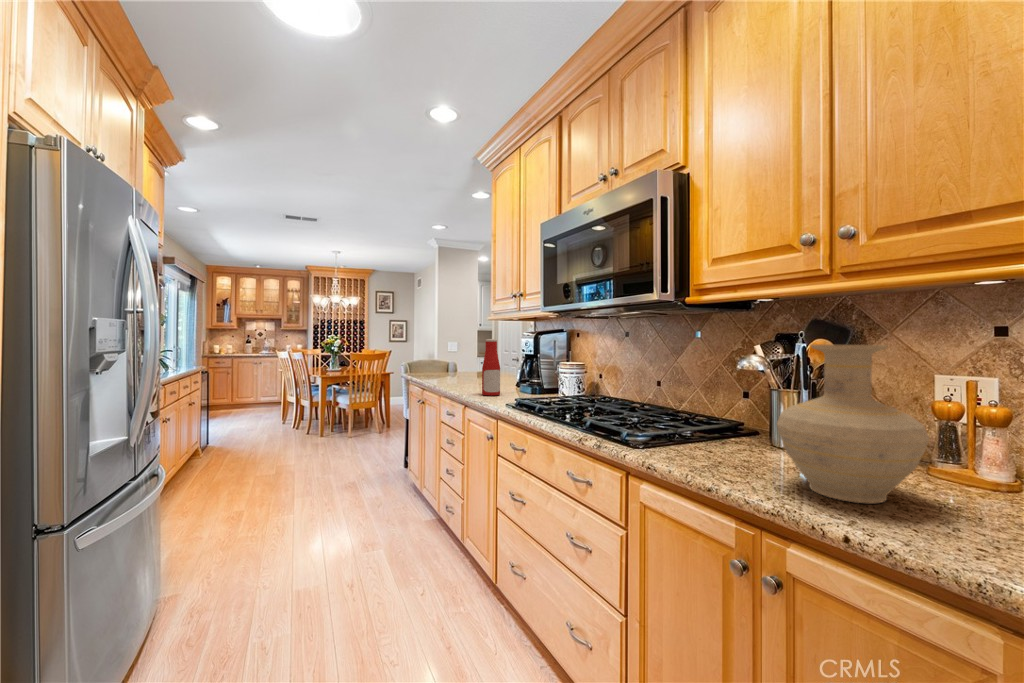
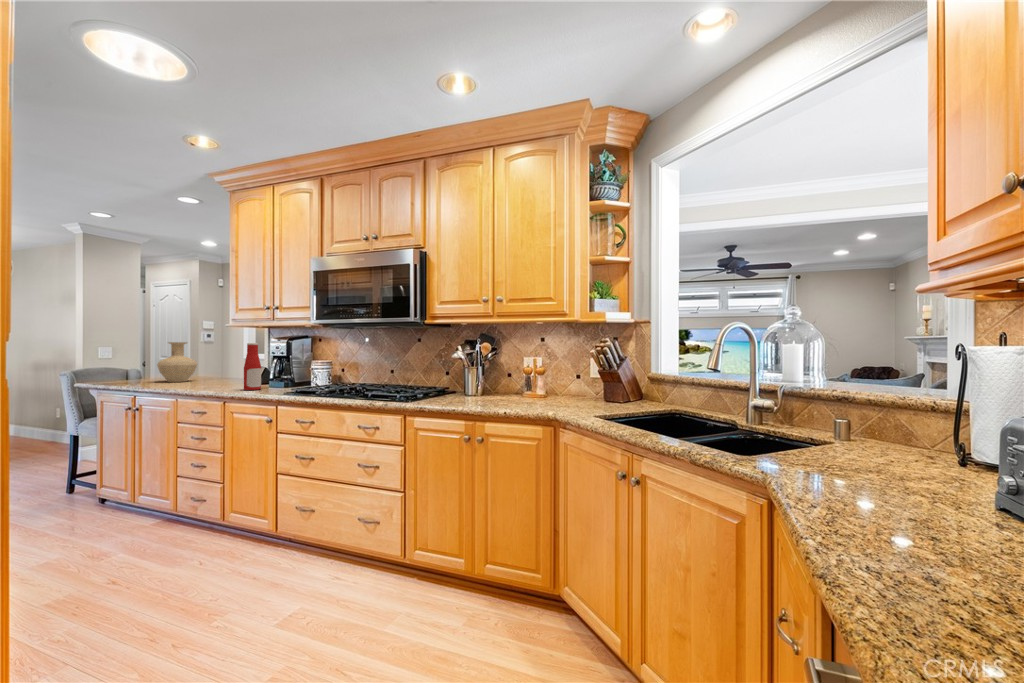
vase: present [777,345,929,503] -> present [157,342,197,382]

